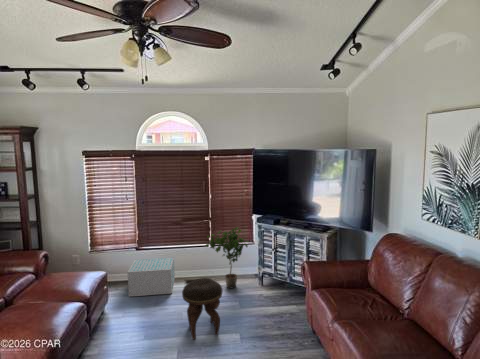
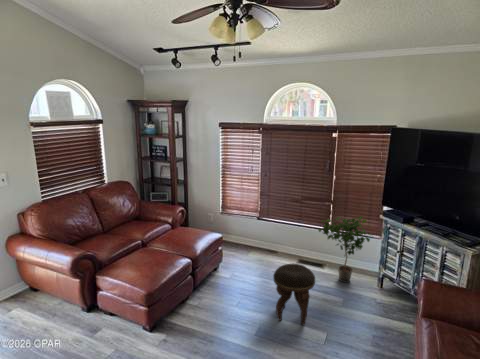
storage box: present [128,257,175,296] -> none [243,229,291,269]

